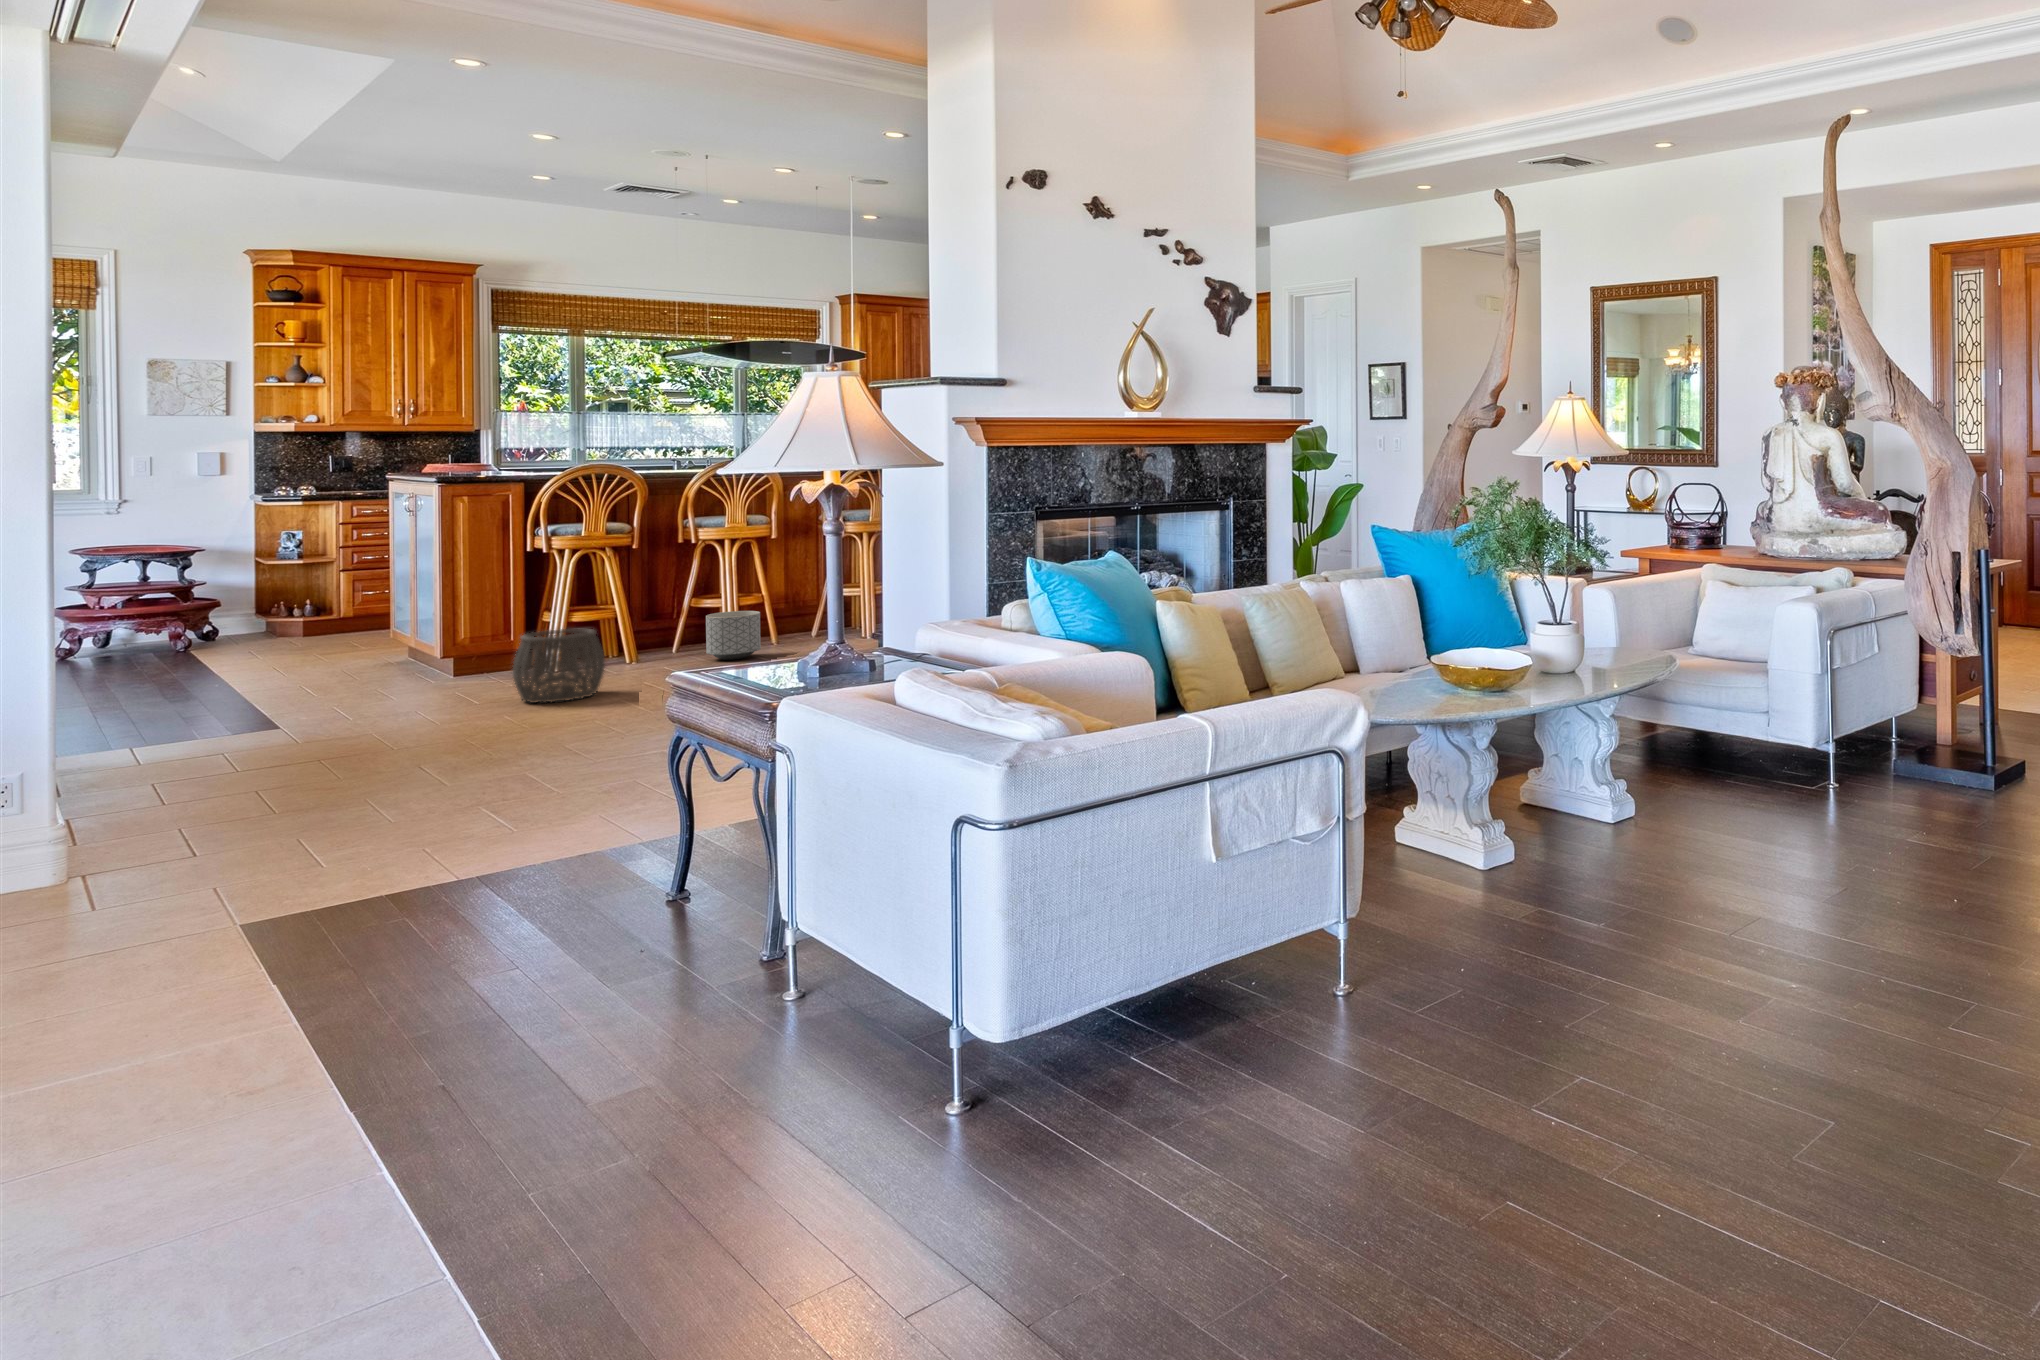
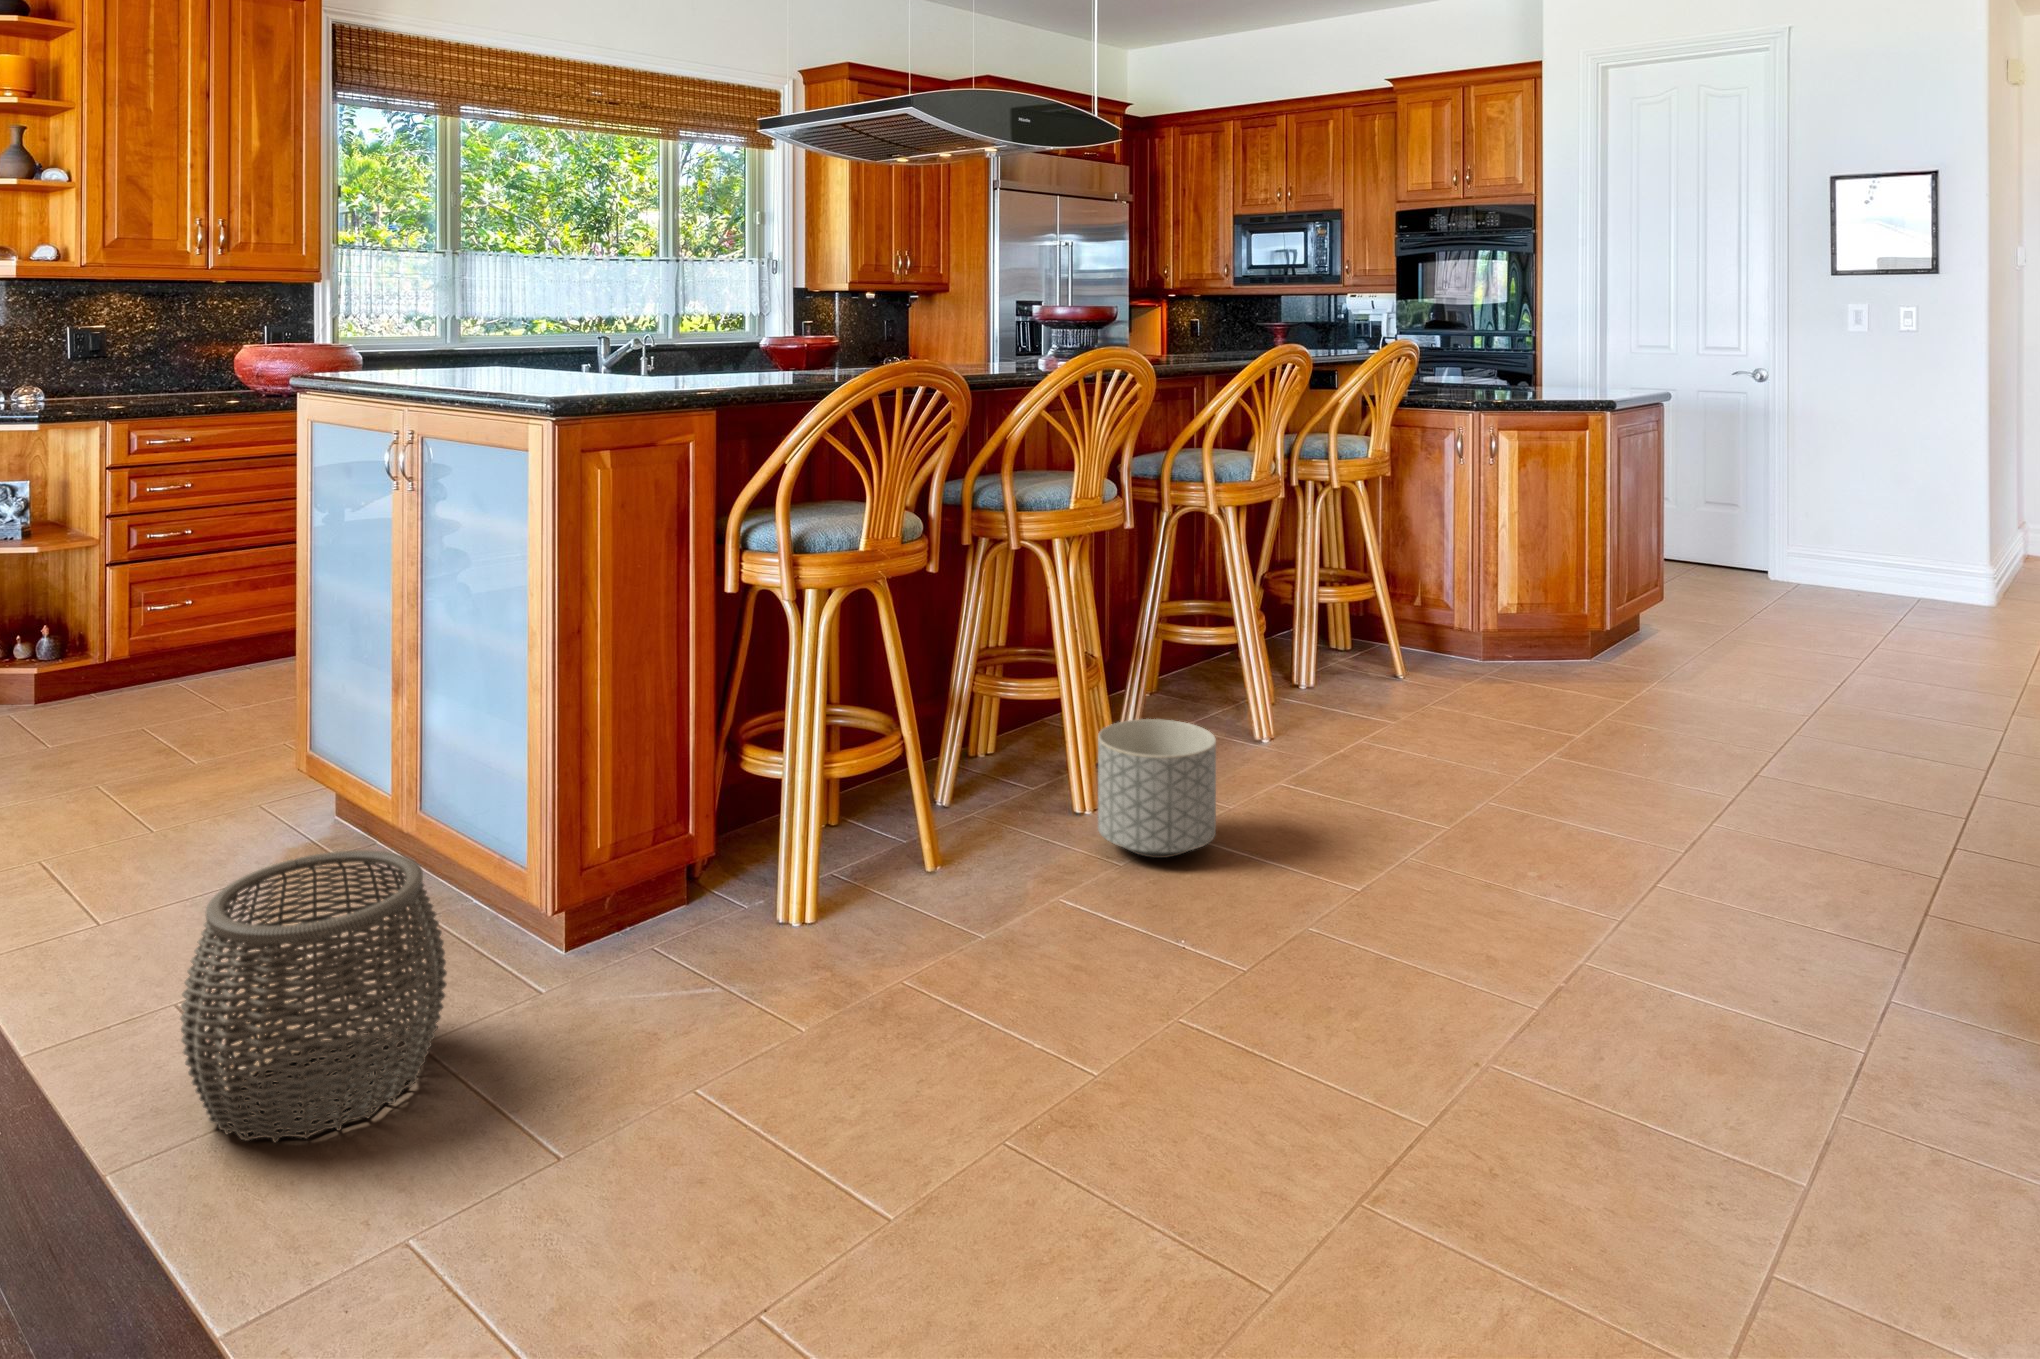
woven basket: present [513,628,605,703] -> present [180,850,447,1142]

